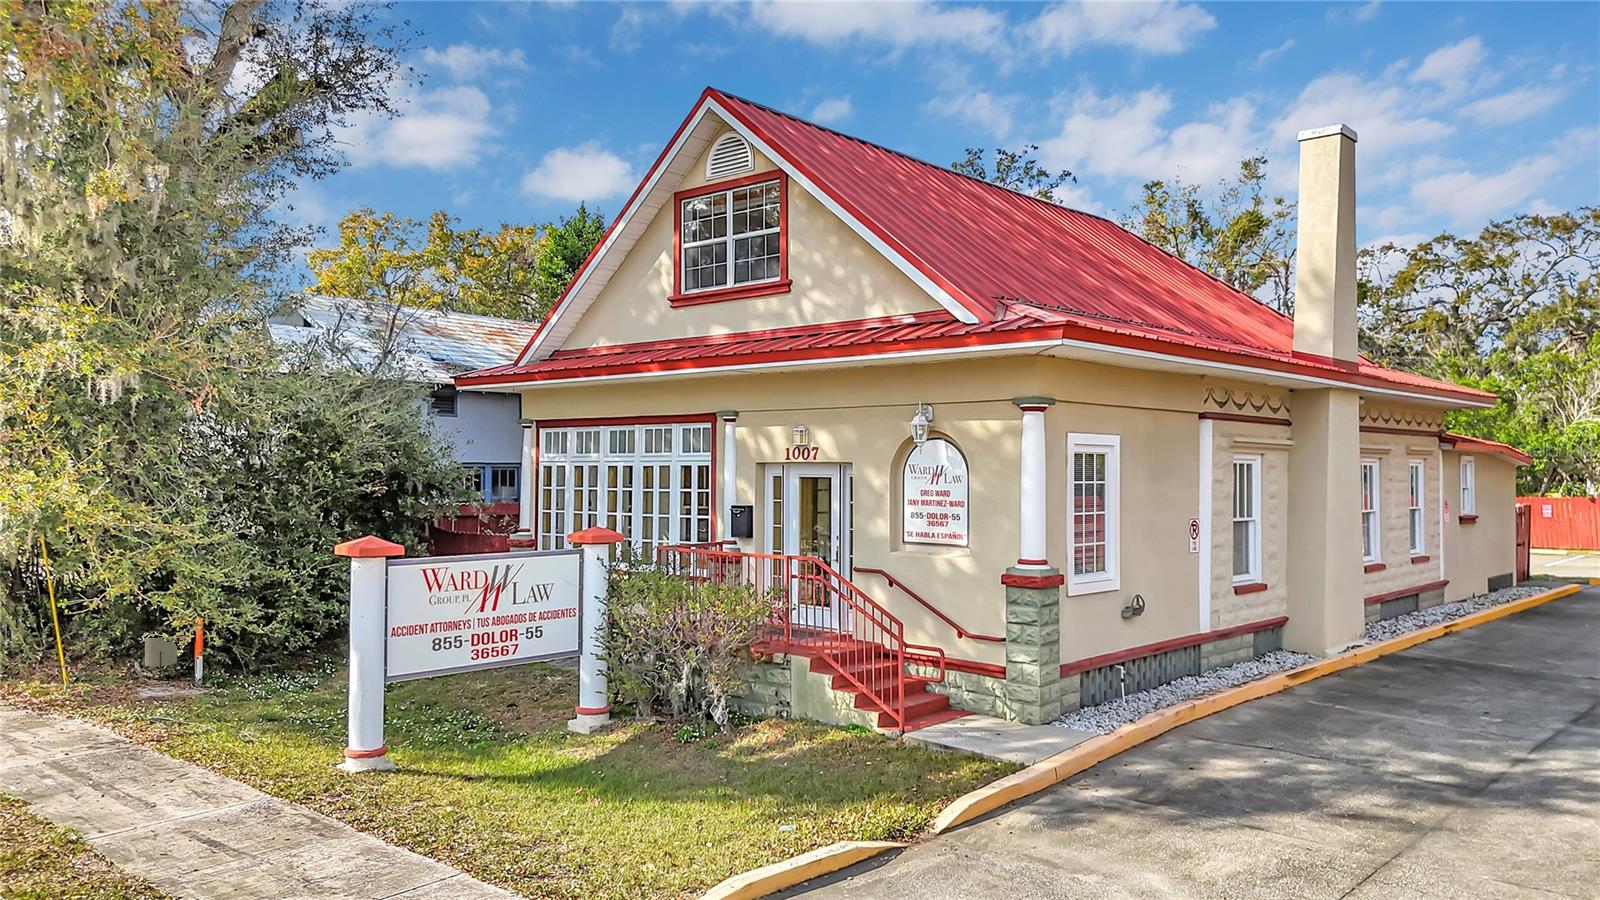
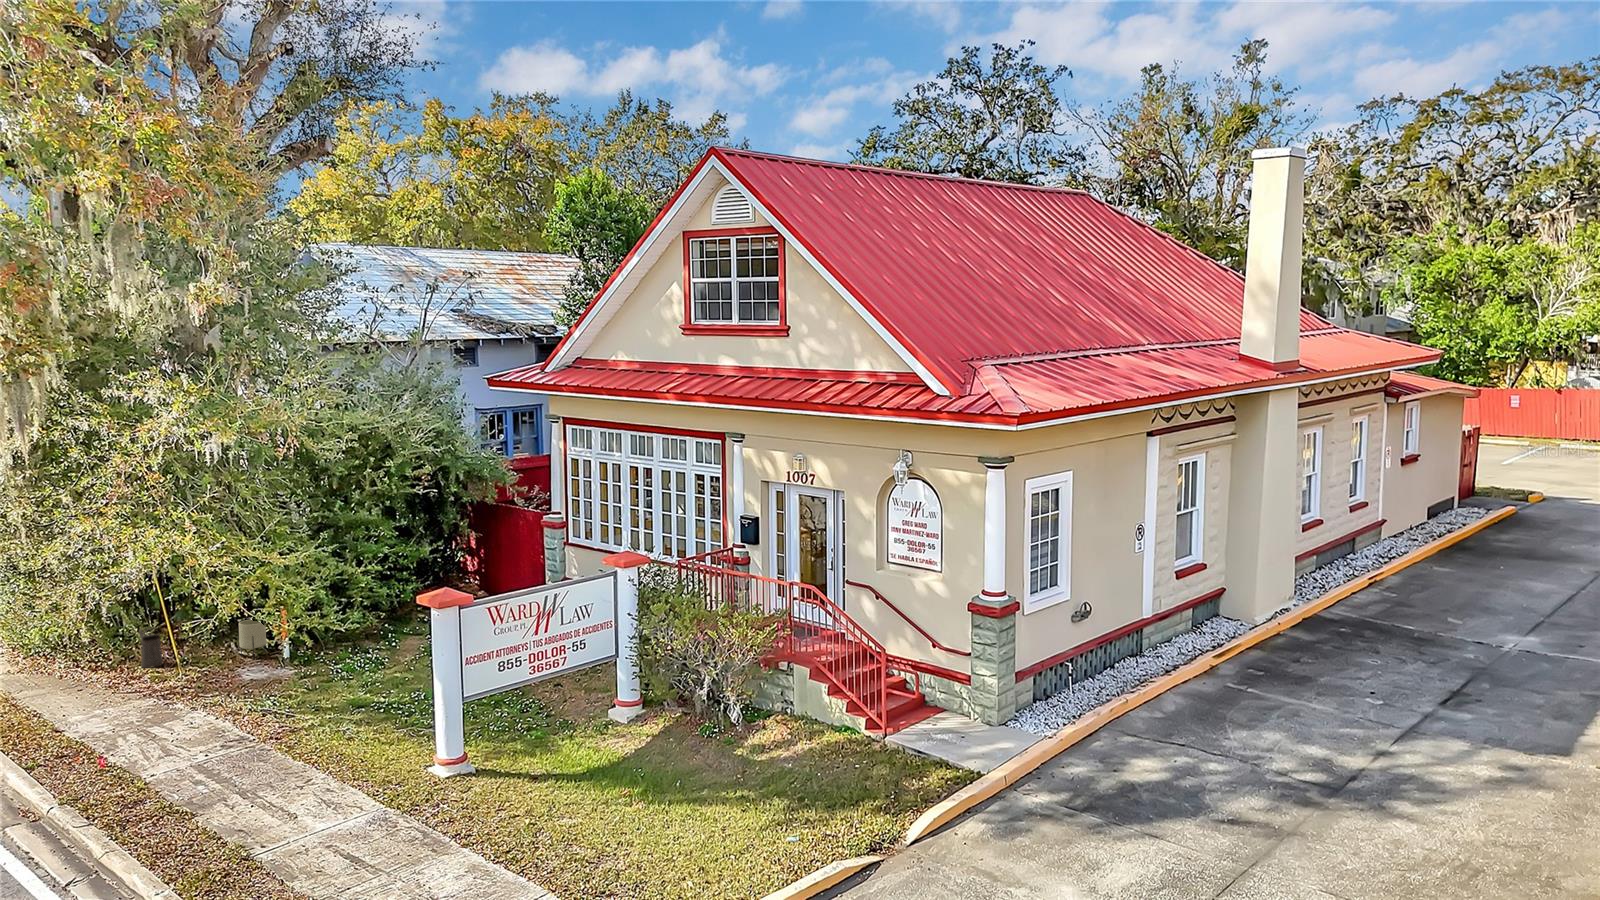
watering can: none [26,640,54,687] -> present [139,629,163,668]

